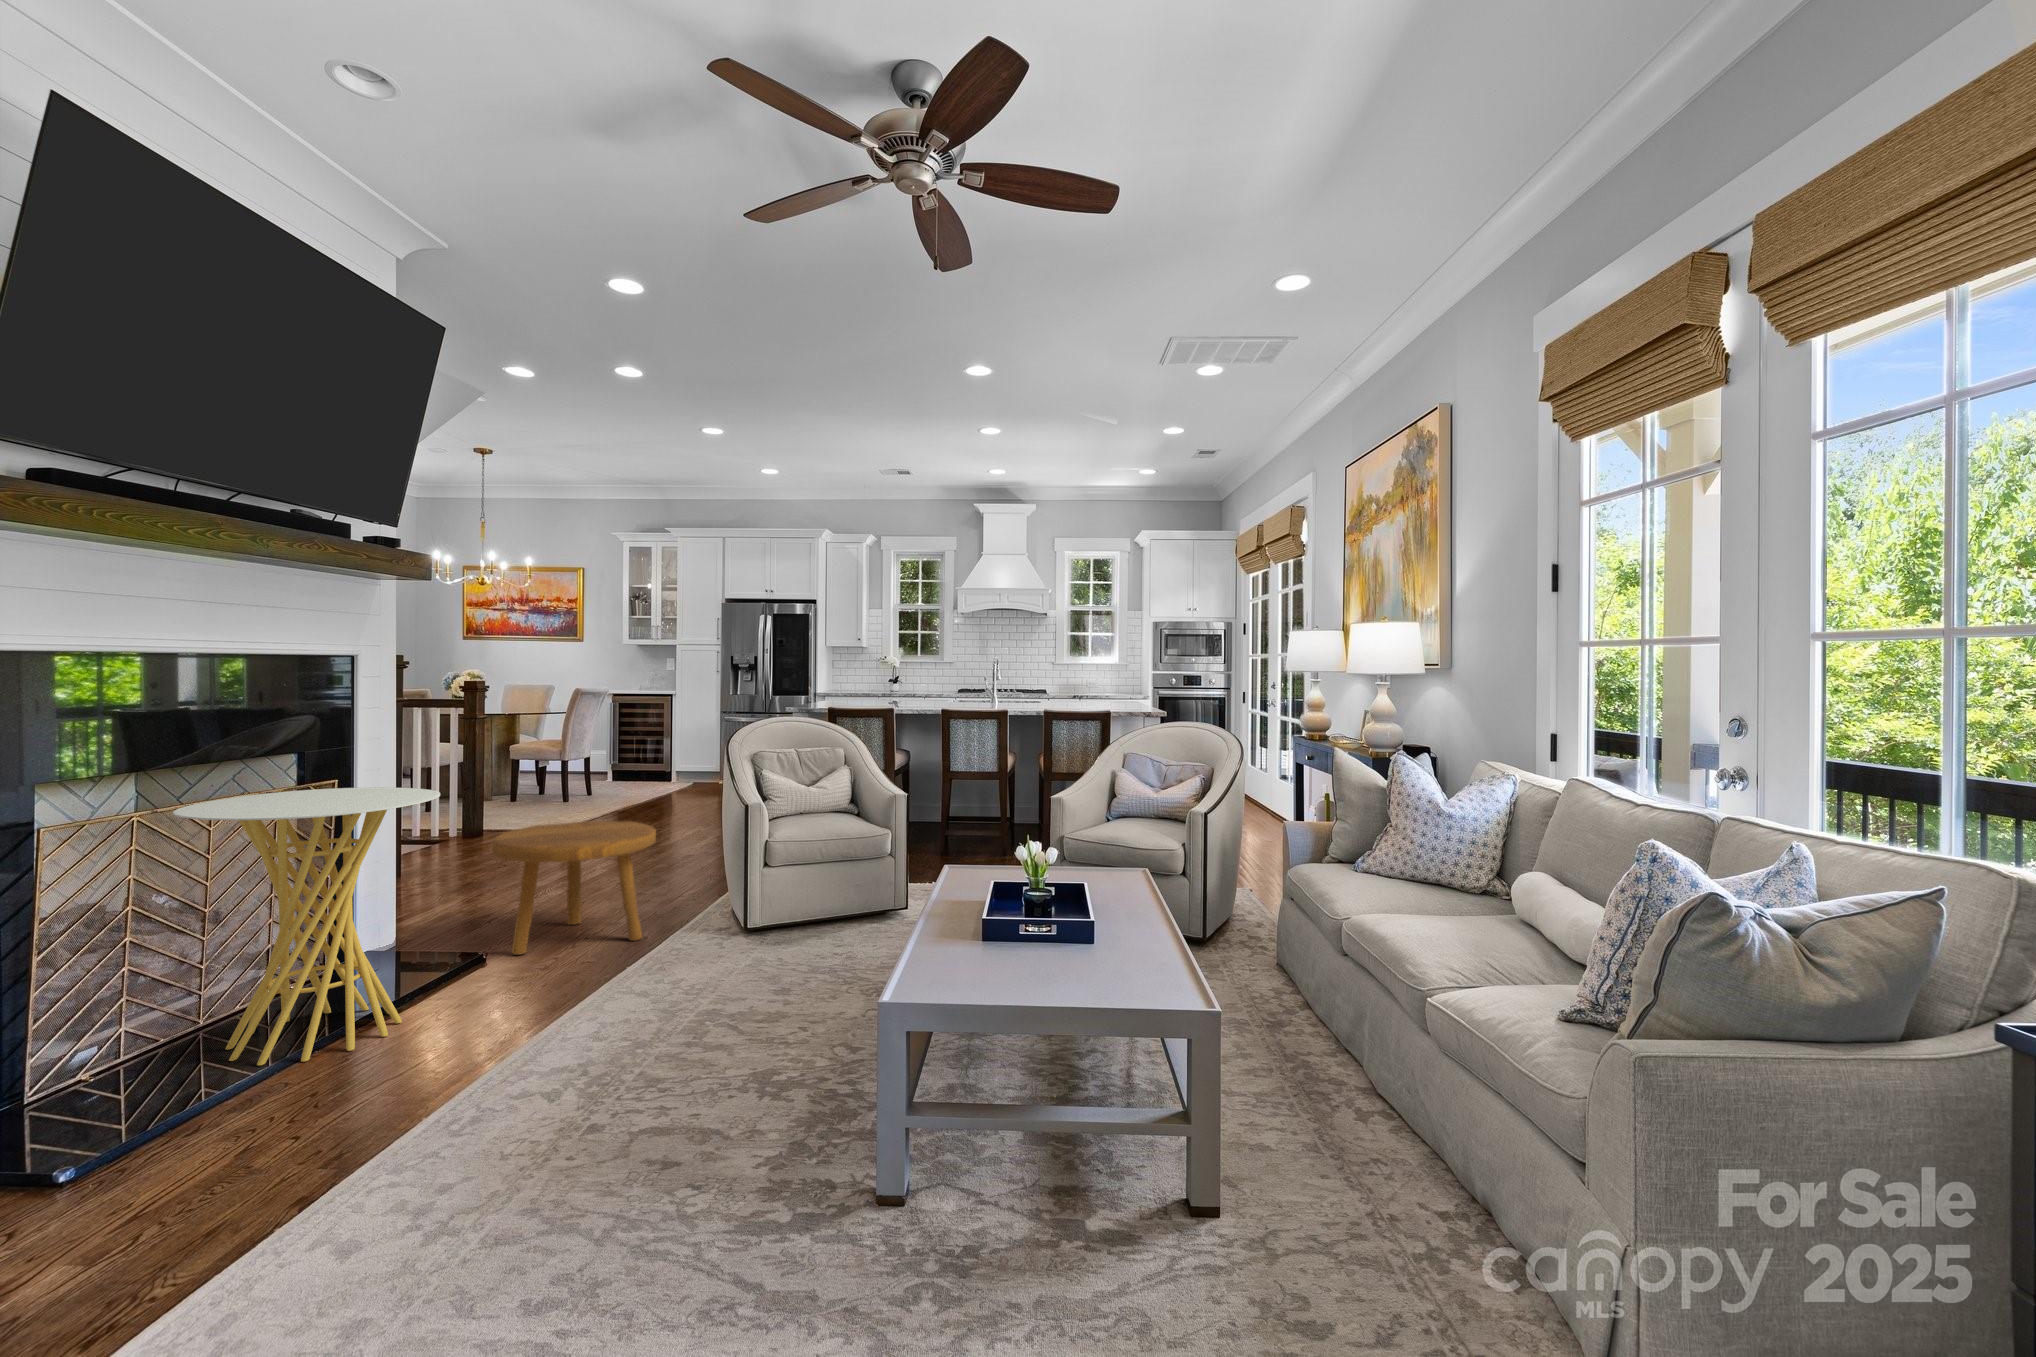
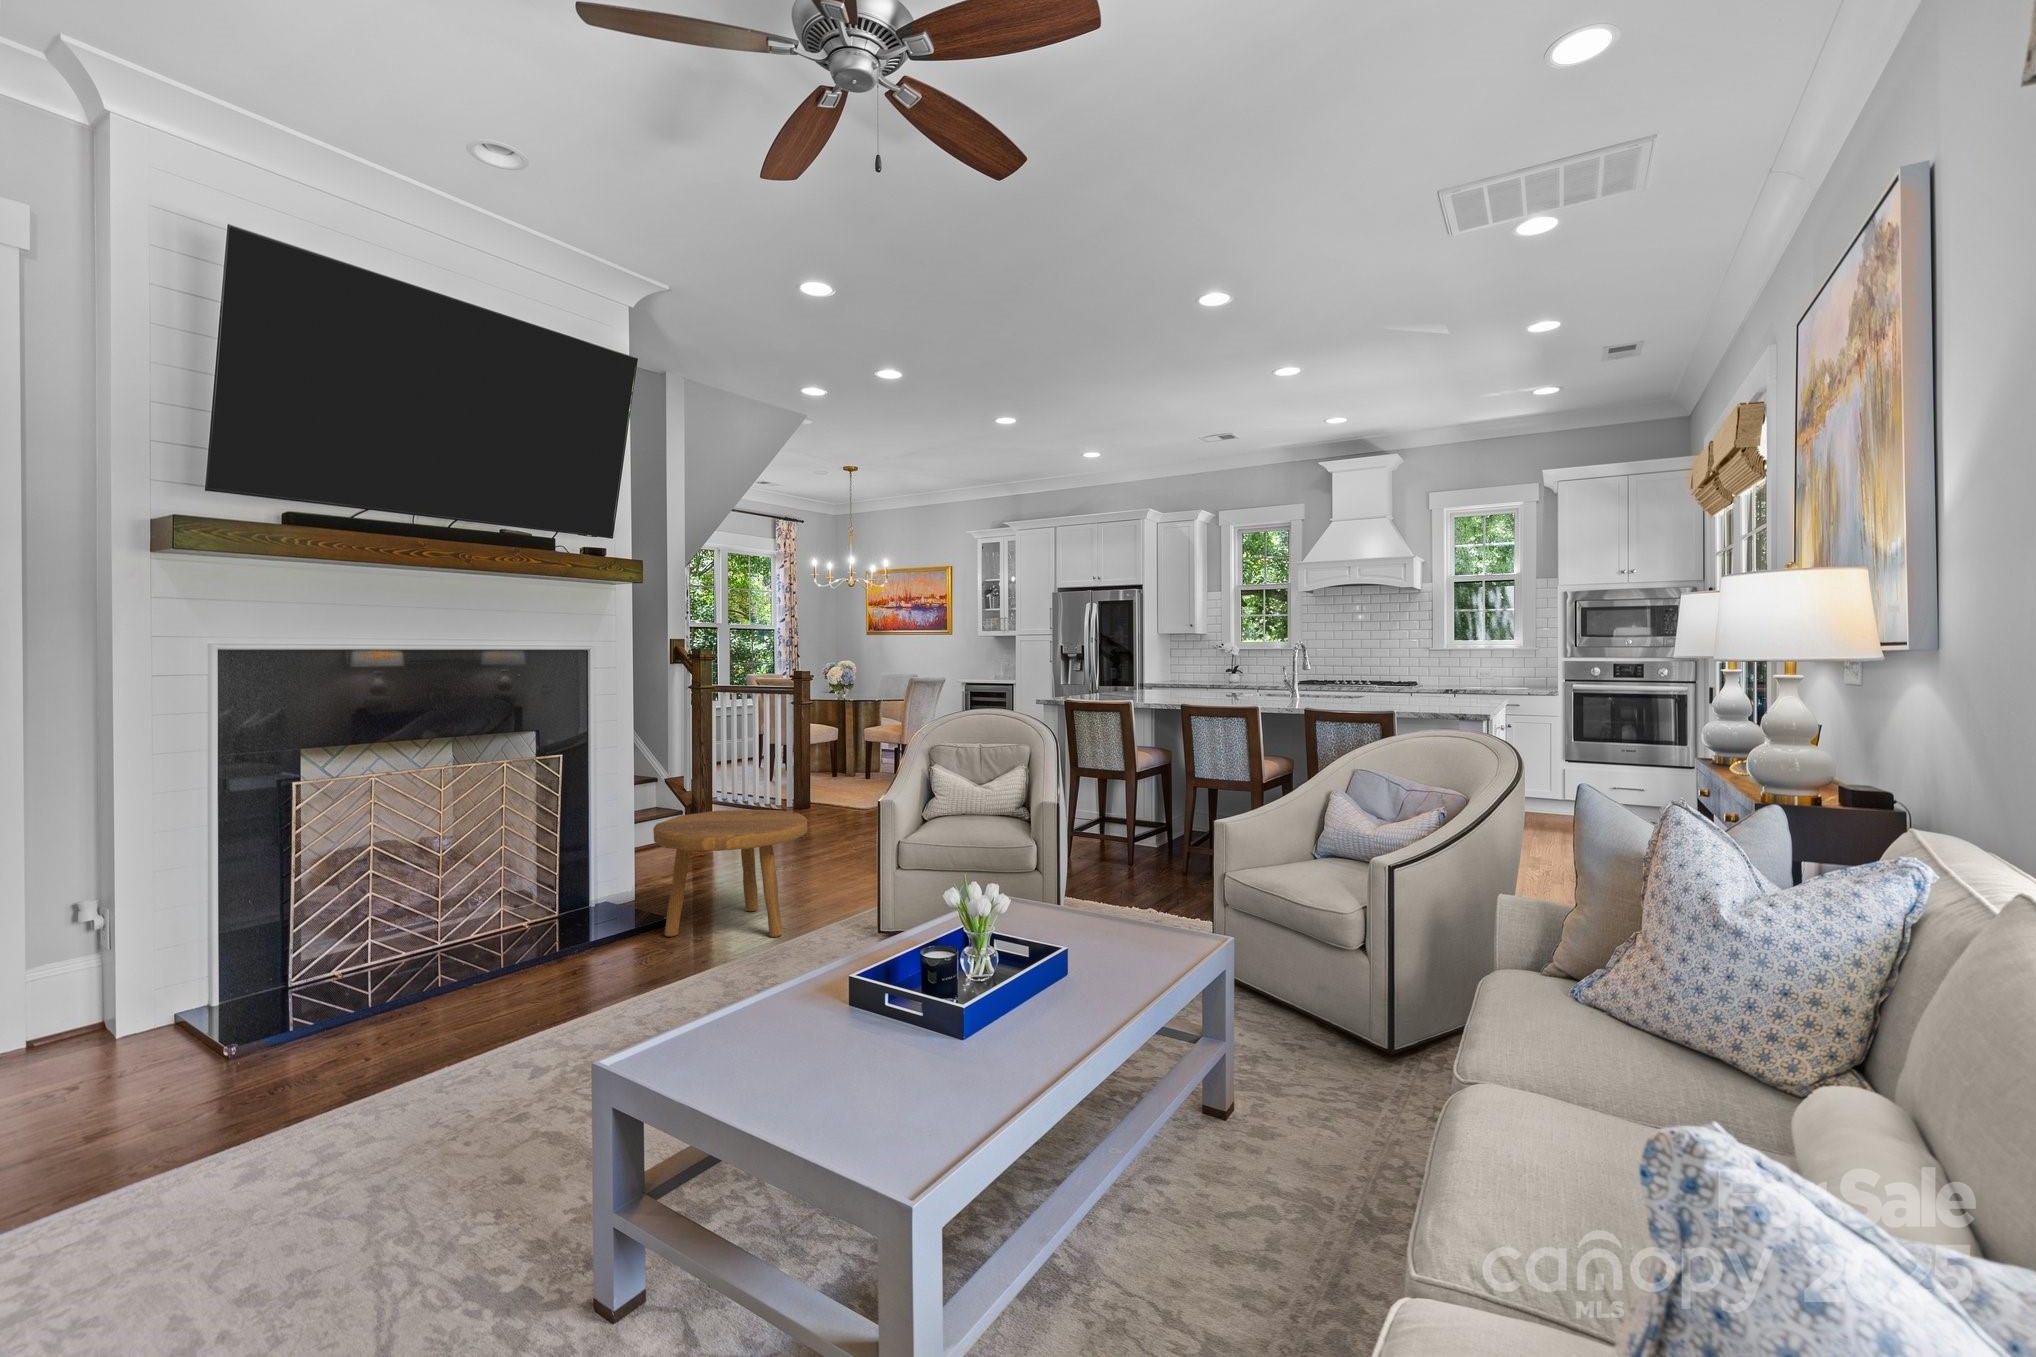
side table: present [173,787,440,1065] -> none [317,768,542,1016]

